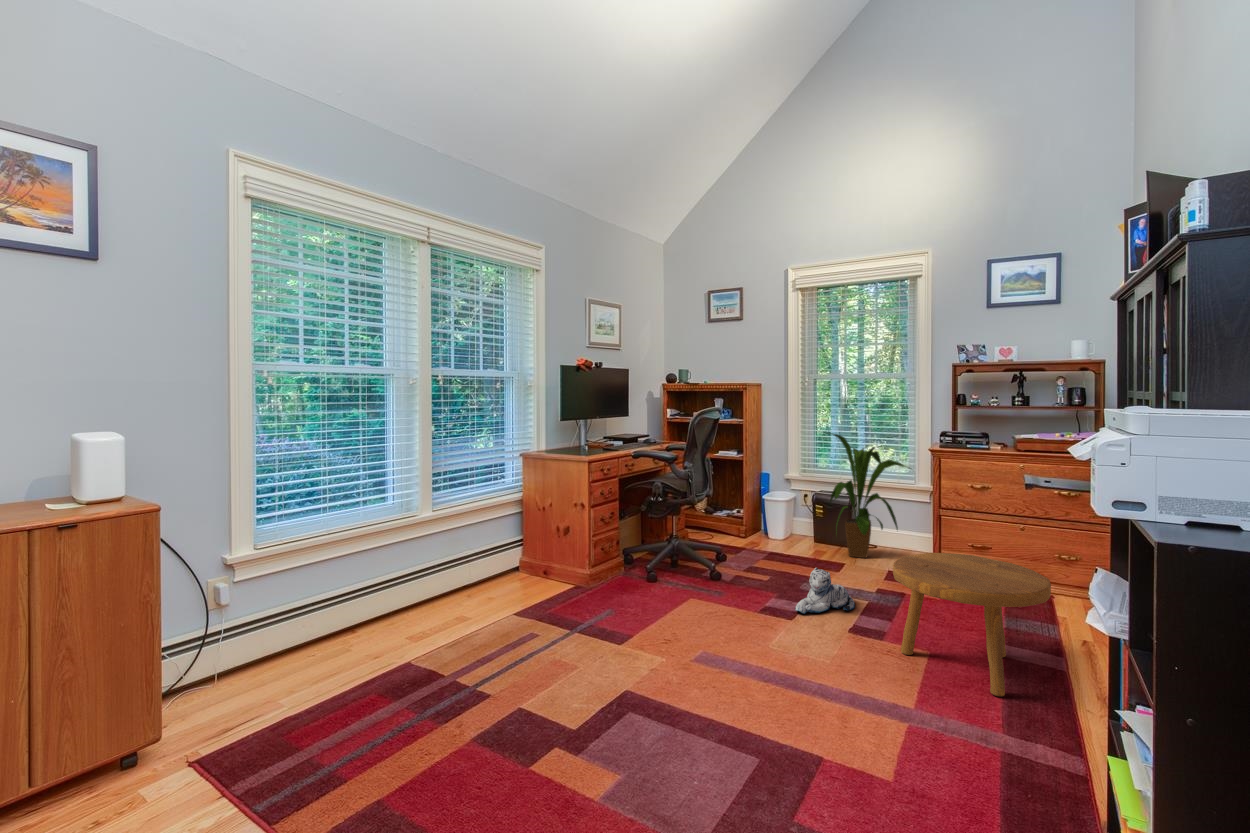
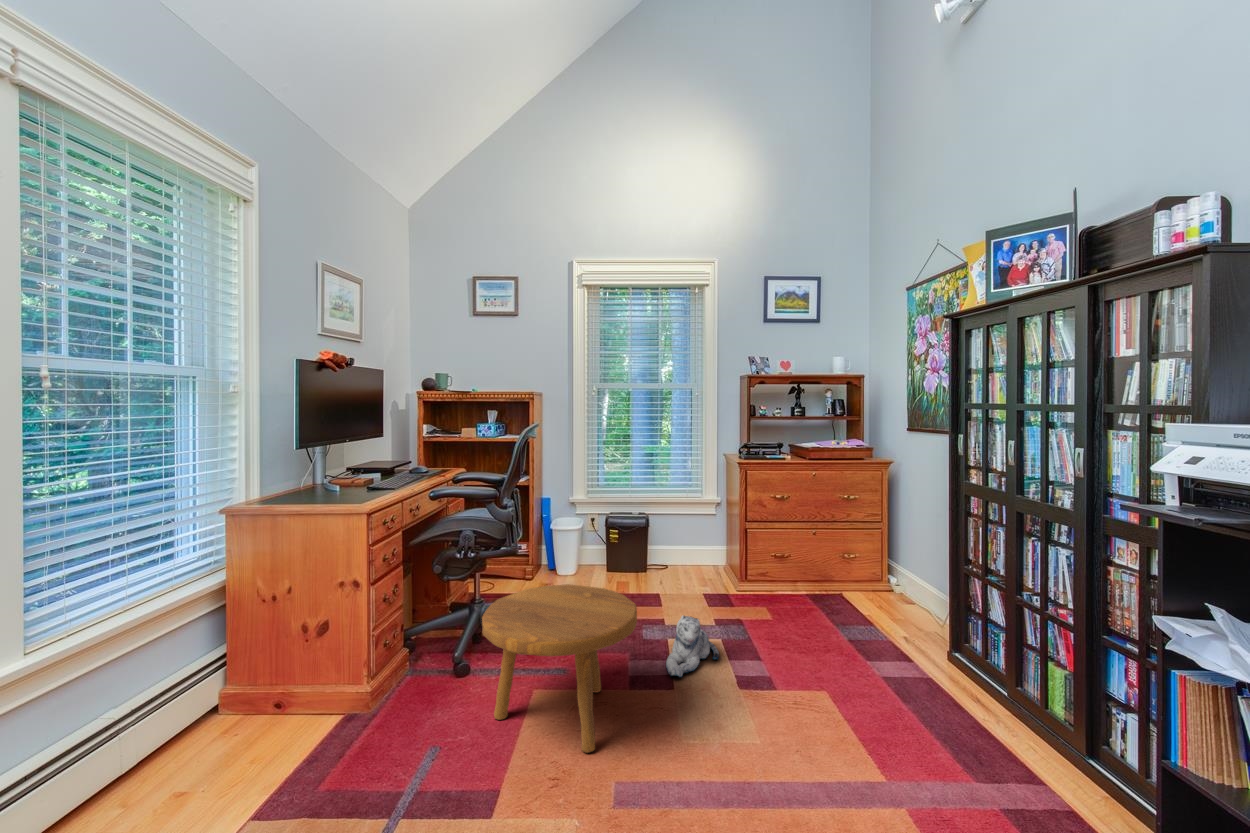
house plant: present [828,433,910,558] -> none [626,449,709,584]
footstool: present [893,553,1051,696] -> present [482,584,637,753]

